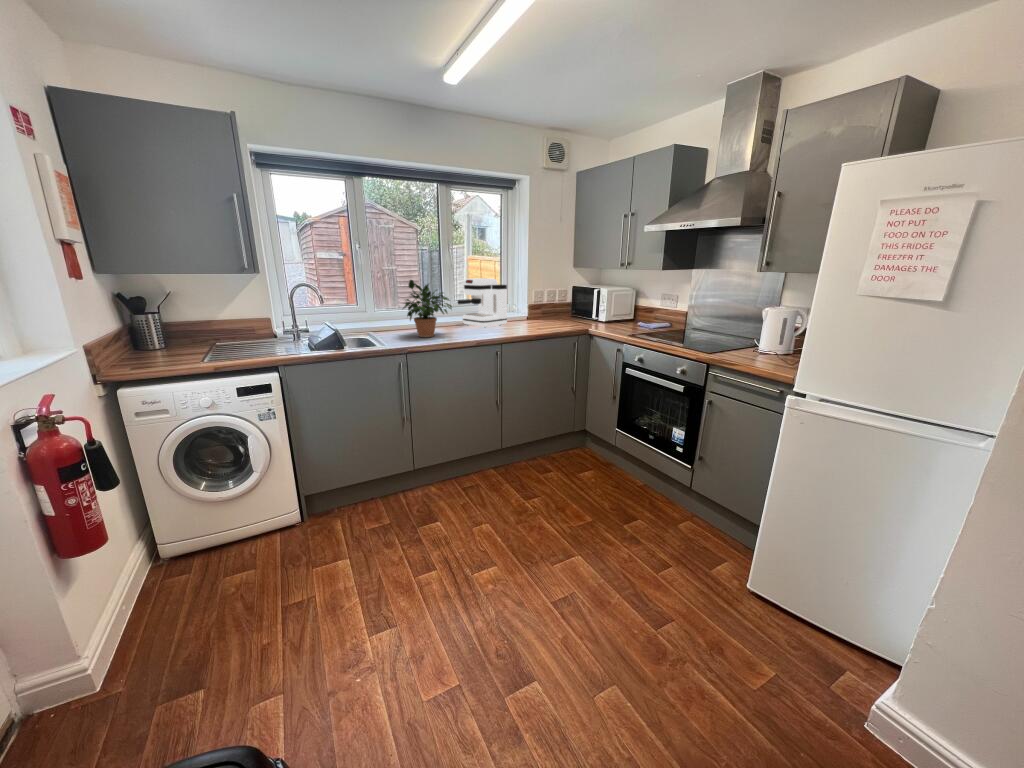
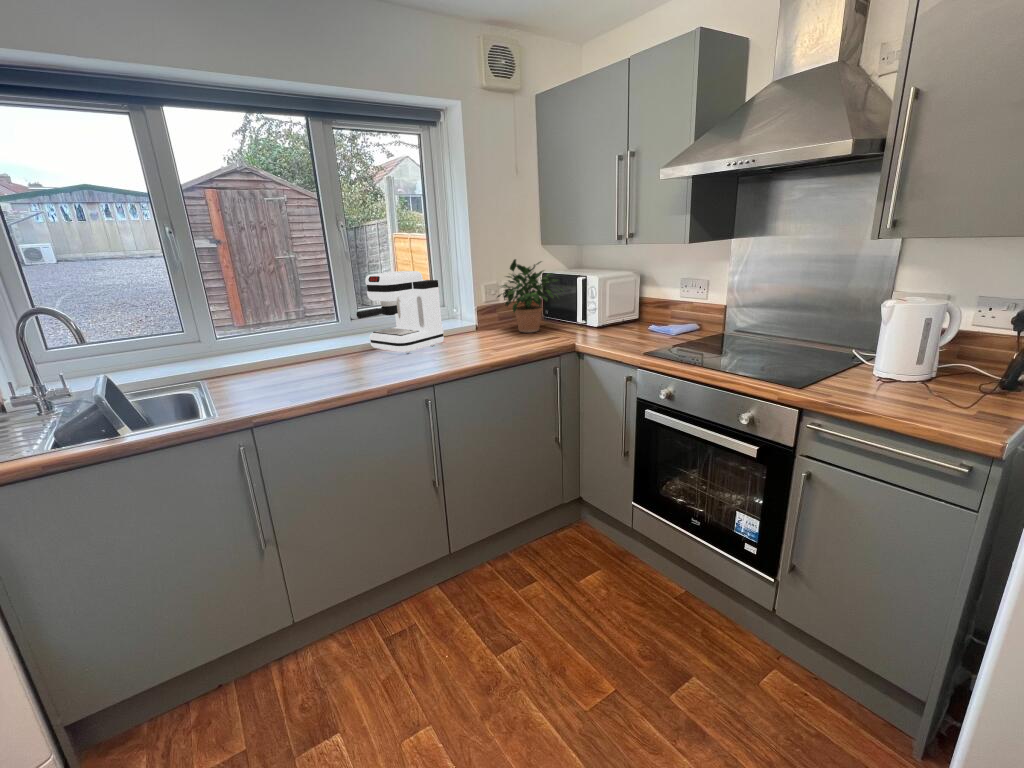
potted plant: present [403,280,452,337] -> present [497,259,562,333]

